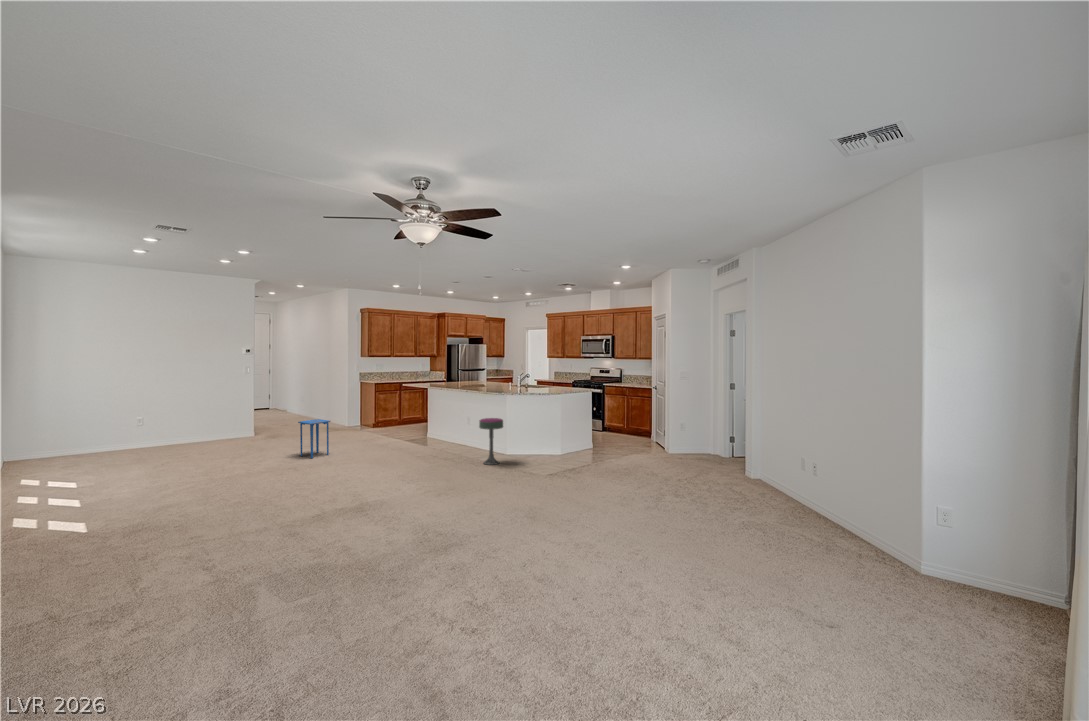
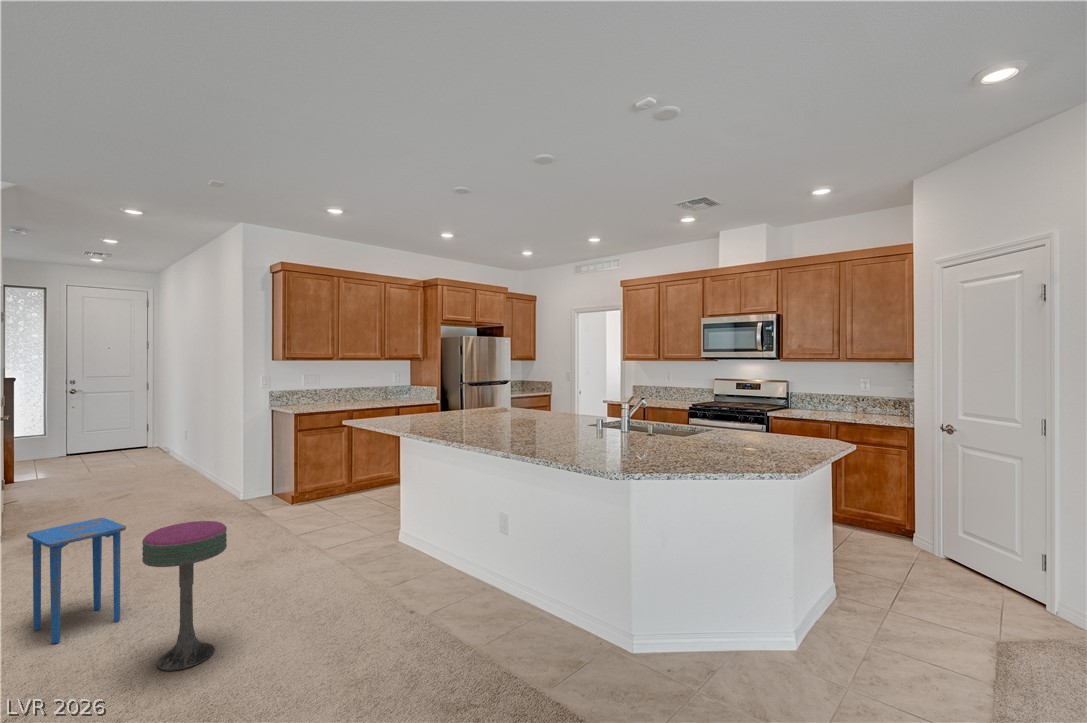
bar stool: present [479,418,503,465] -> present [142,521,227,671]

